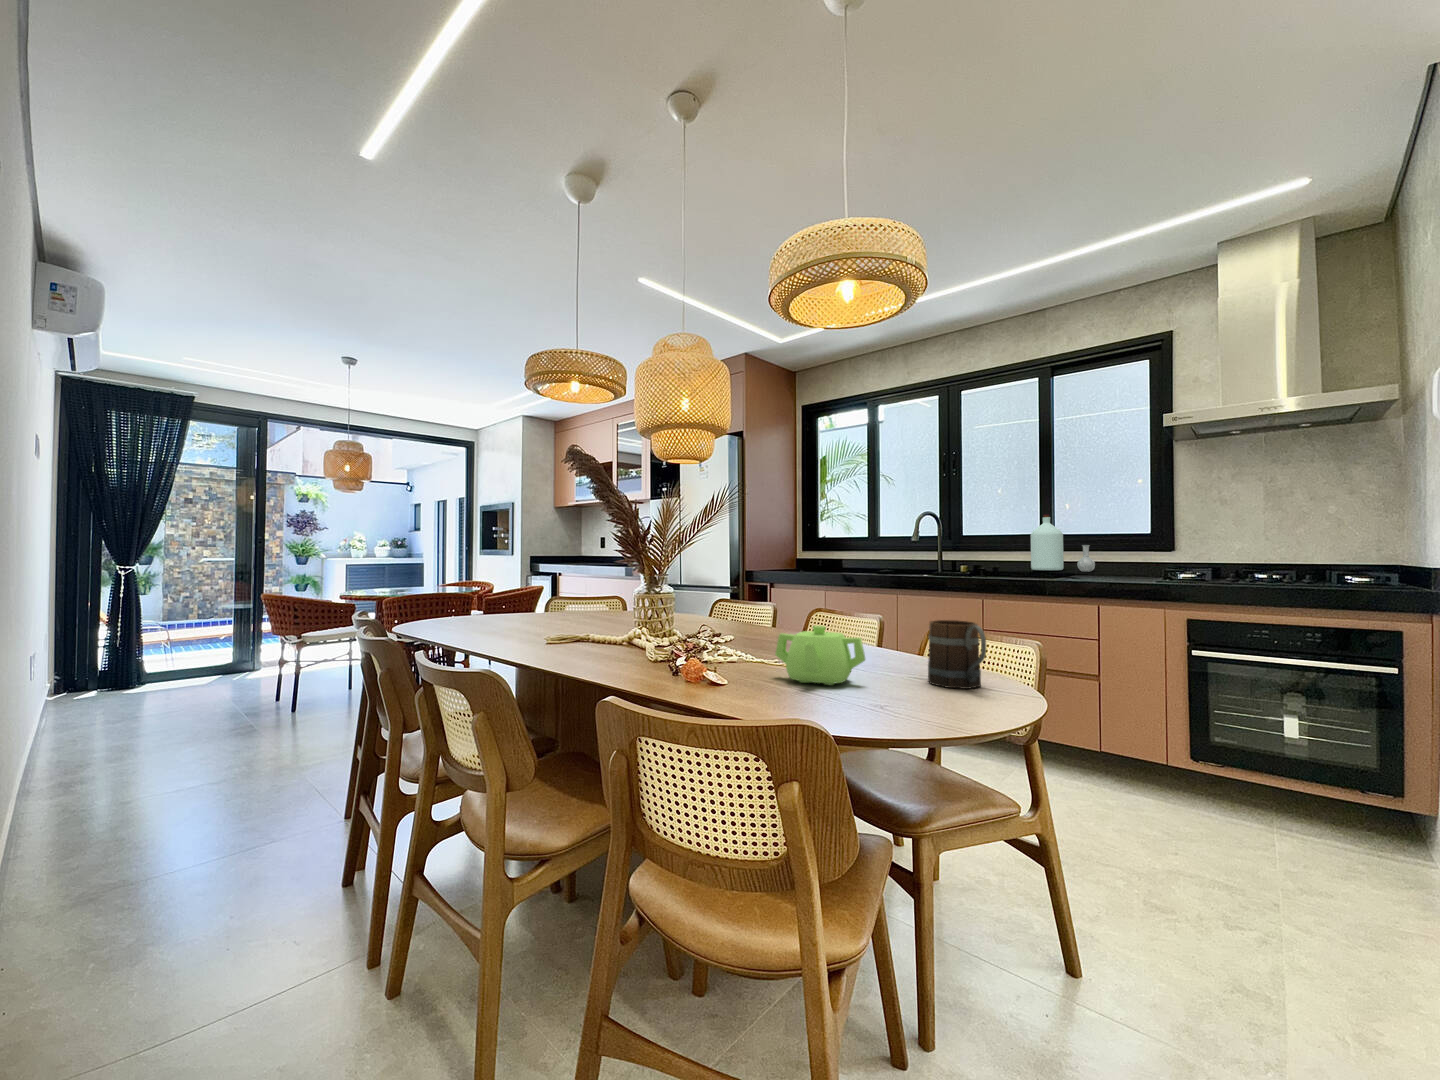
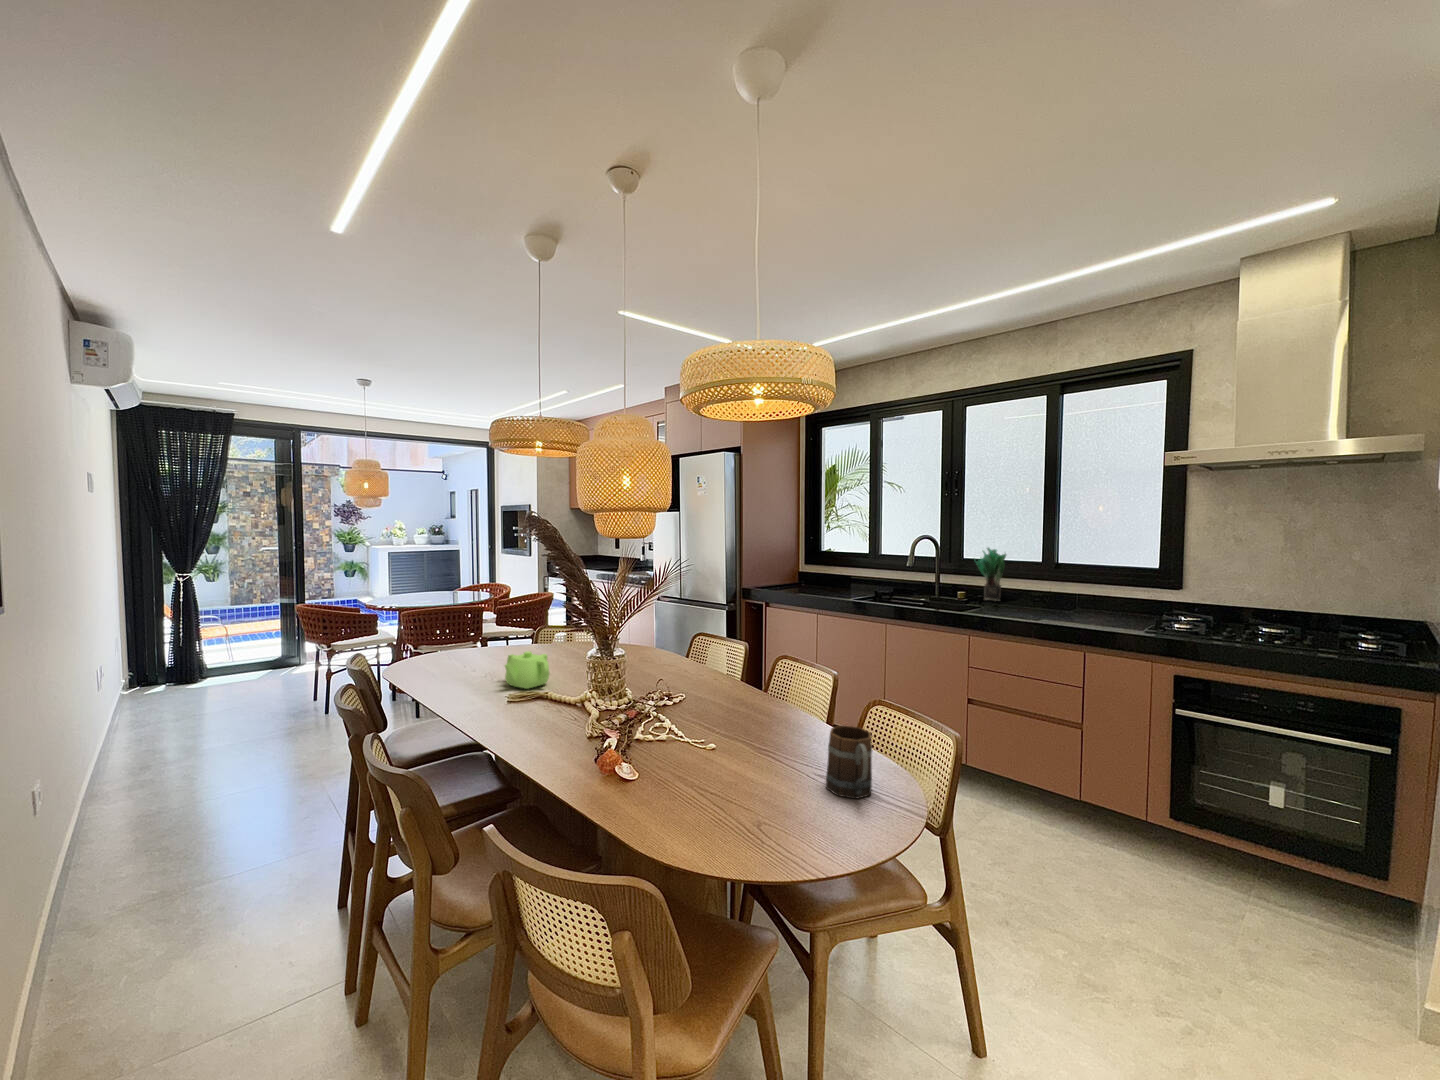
bottle: present [1031,514,1095,572] -> none [1023,551,1086,613]
potted plant: none [976,517,1010,569] -> present [976,548,1006,601]
teapot: present [775,626,865,685] -> present [505,651,549,689]

